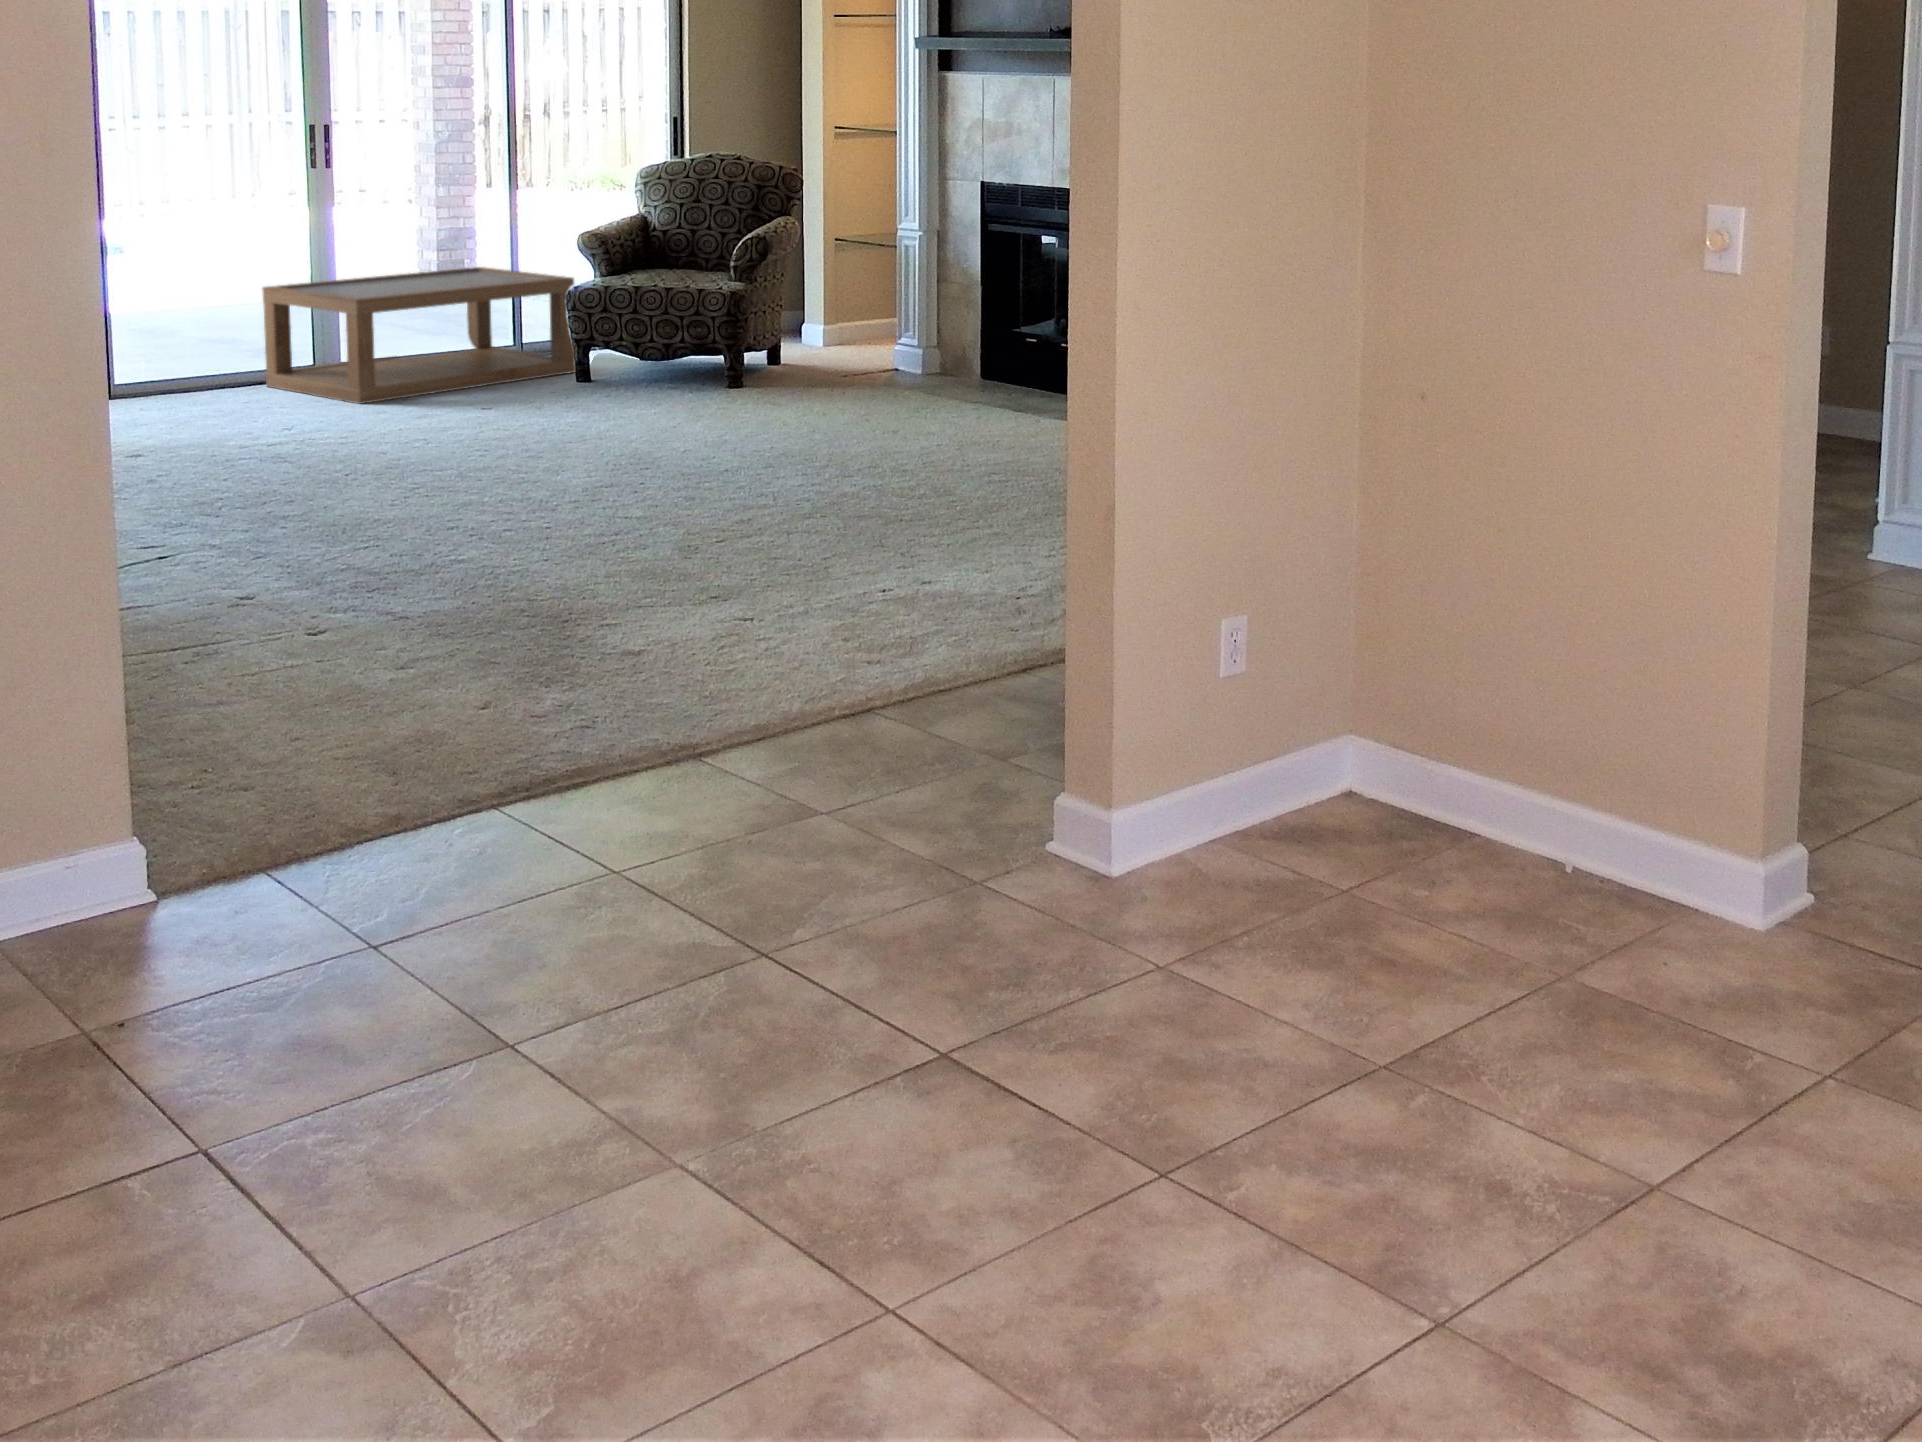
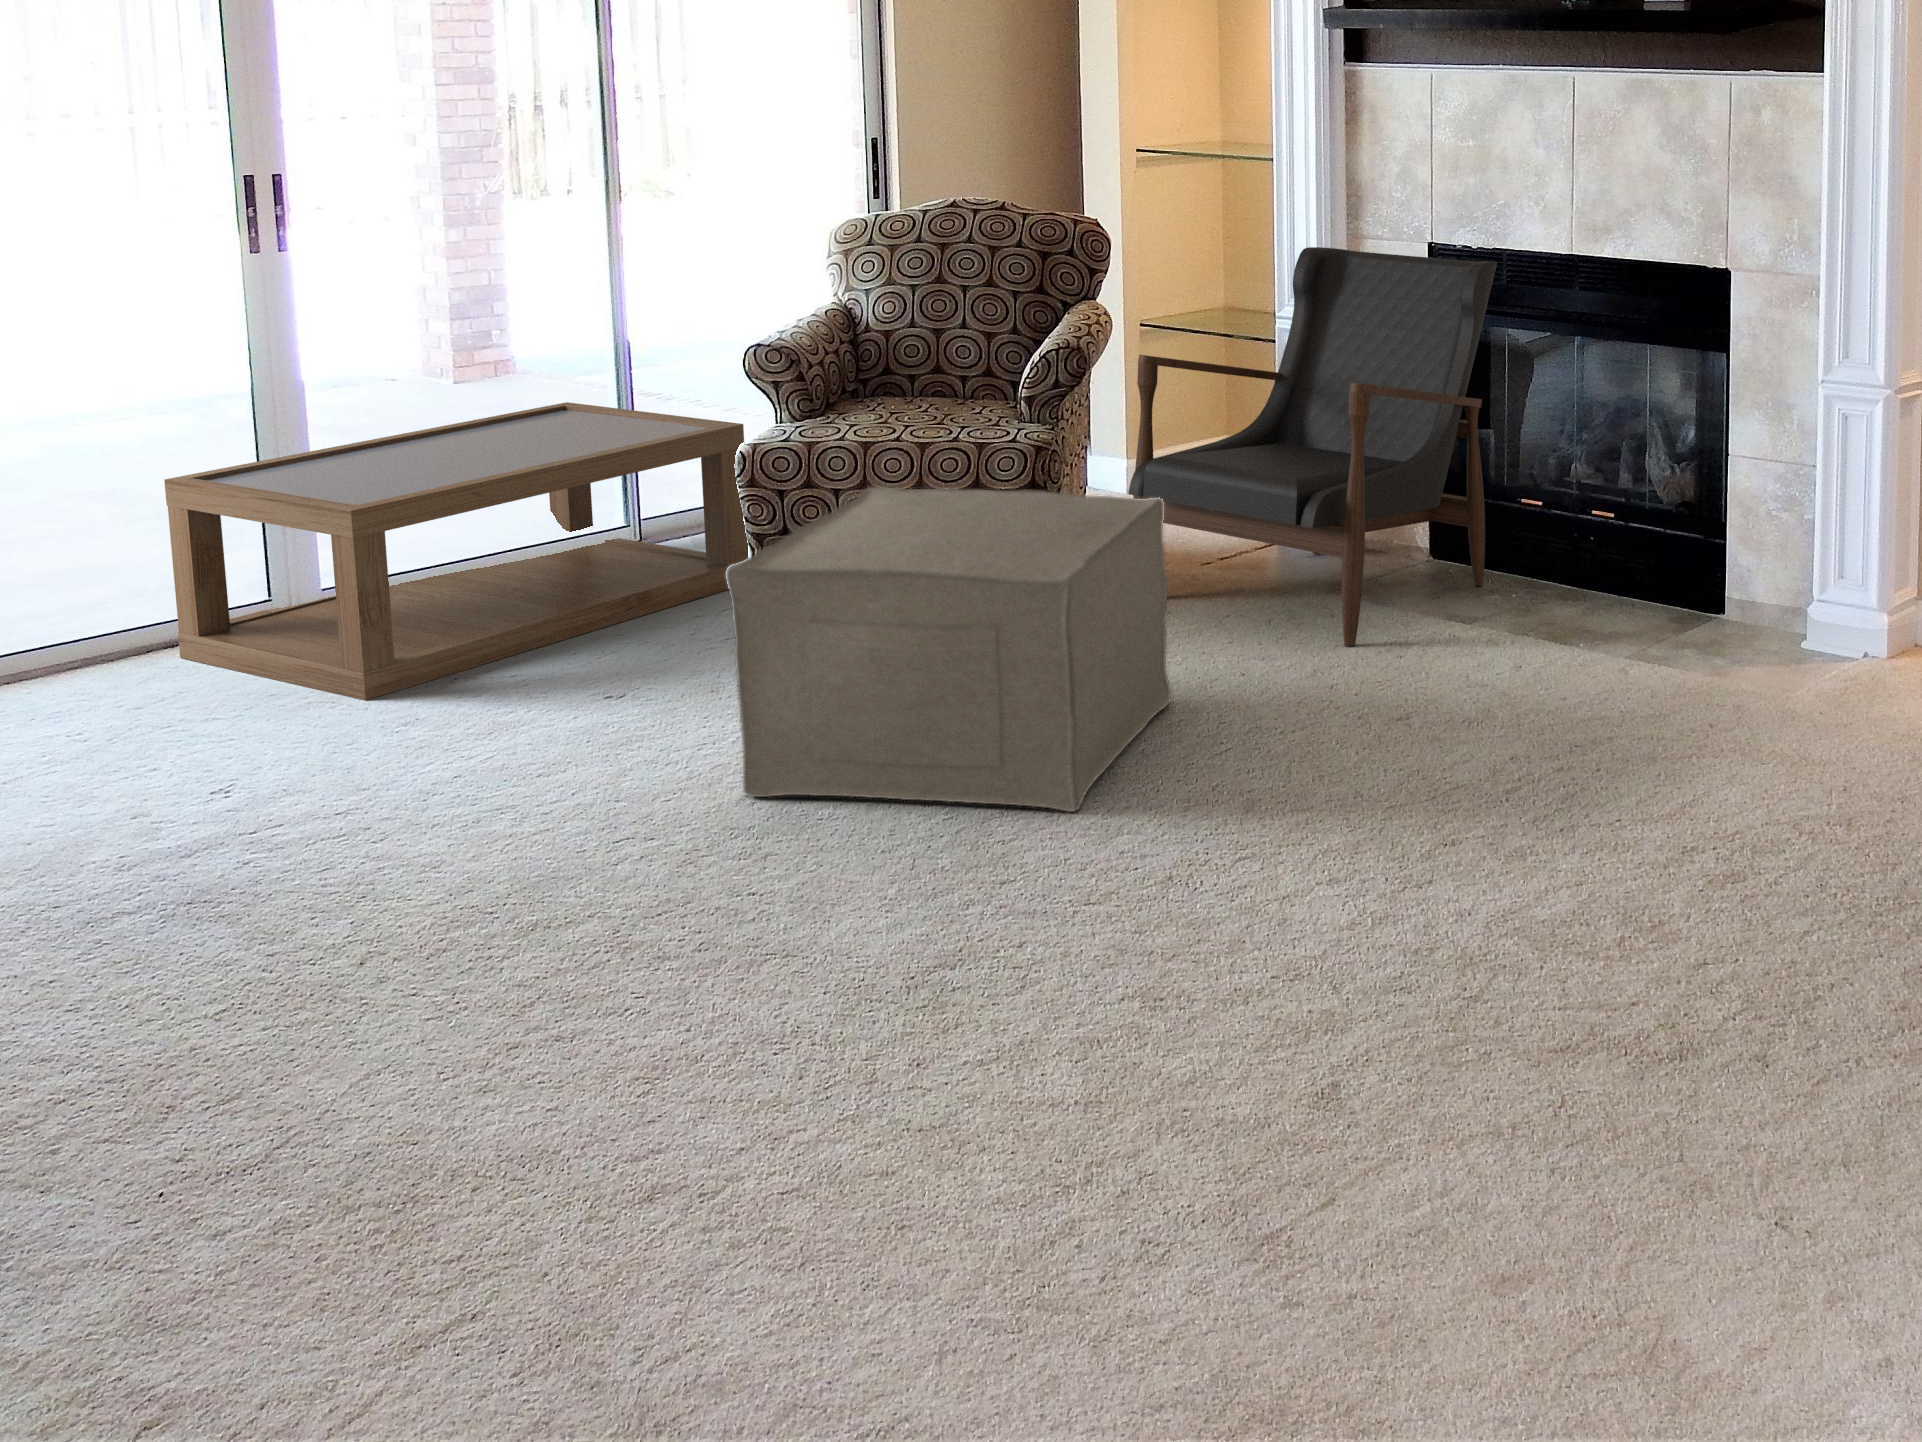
armchair: none [784,184,1012,408] -> present [1128,247,1497,646]
ottoman: none [534,297,779,452] -> present [726,487,1171,812]

